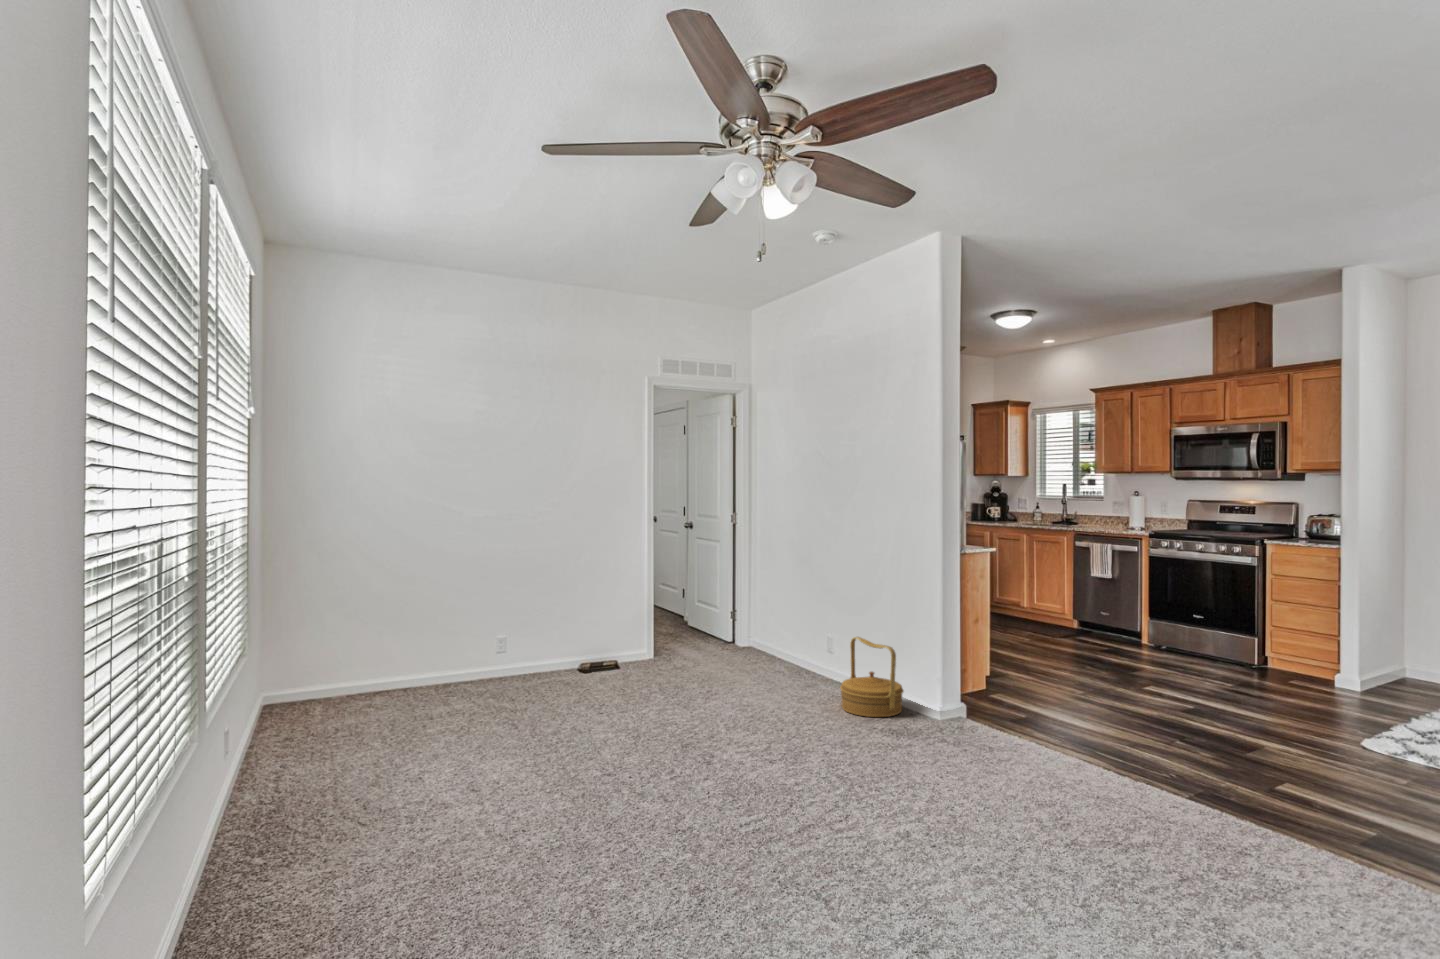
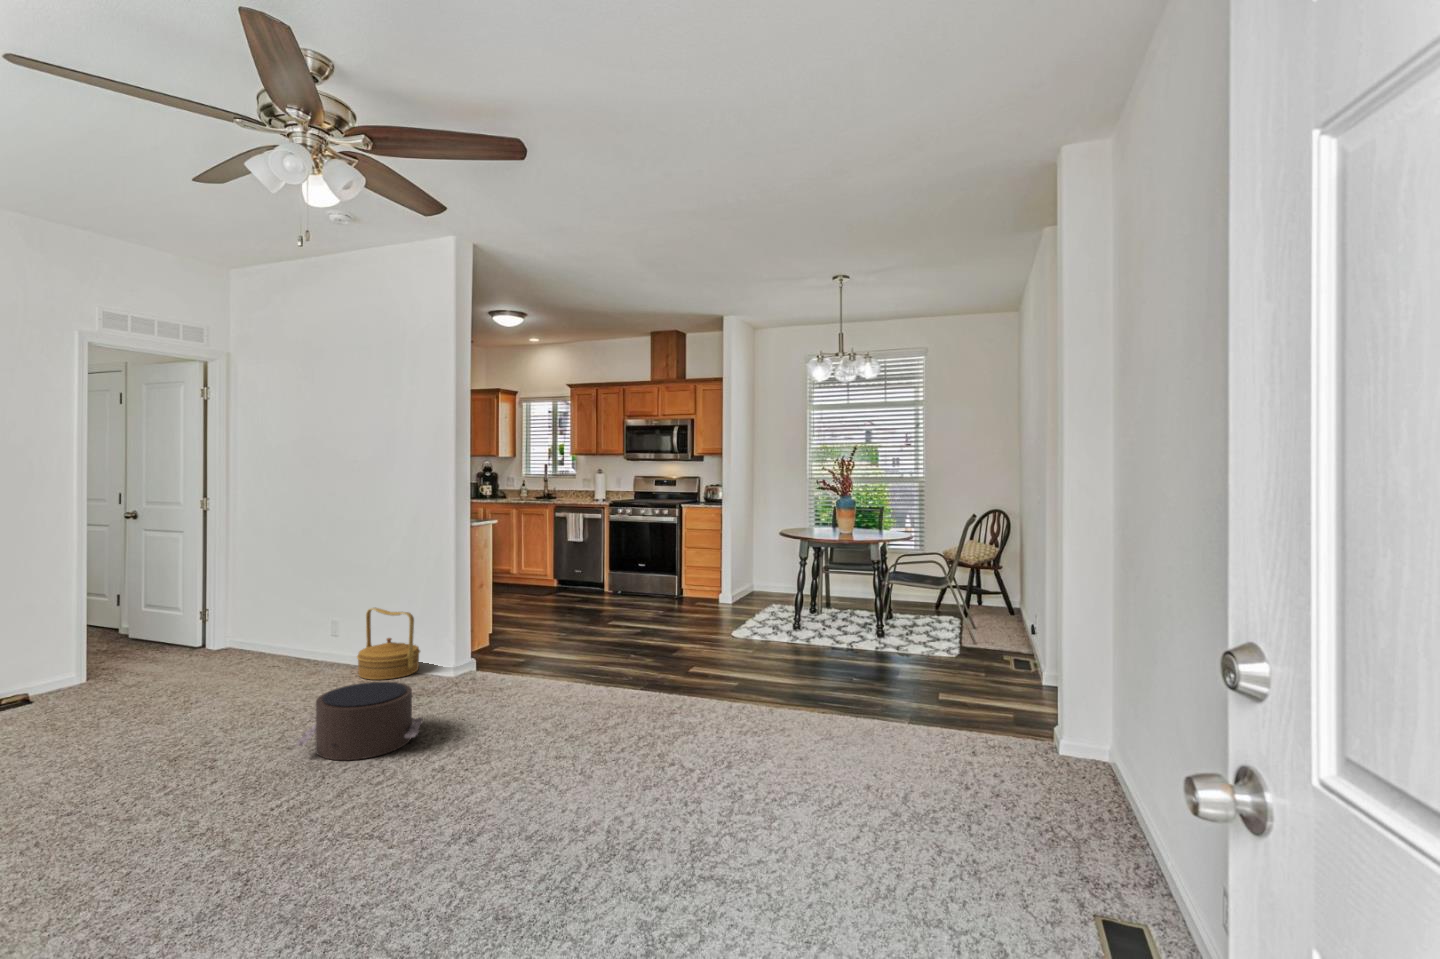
pouf: none [768,718,894,803] -> present [296,682,423,760]

